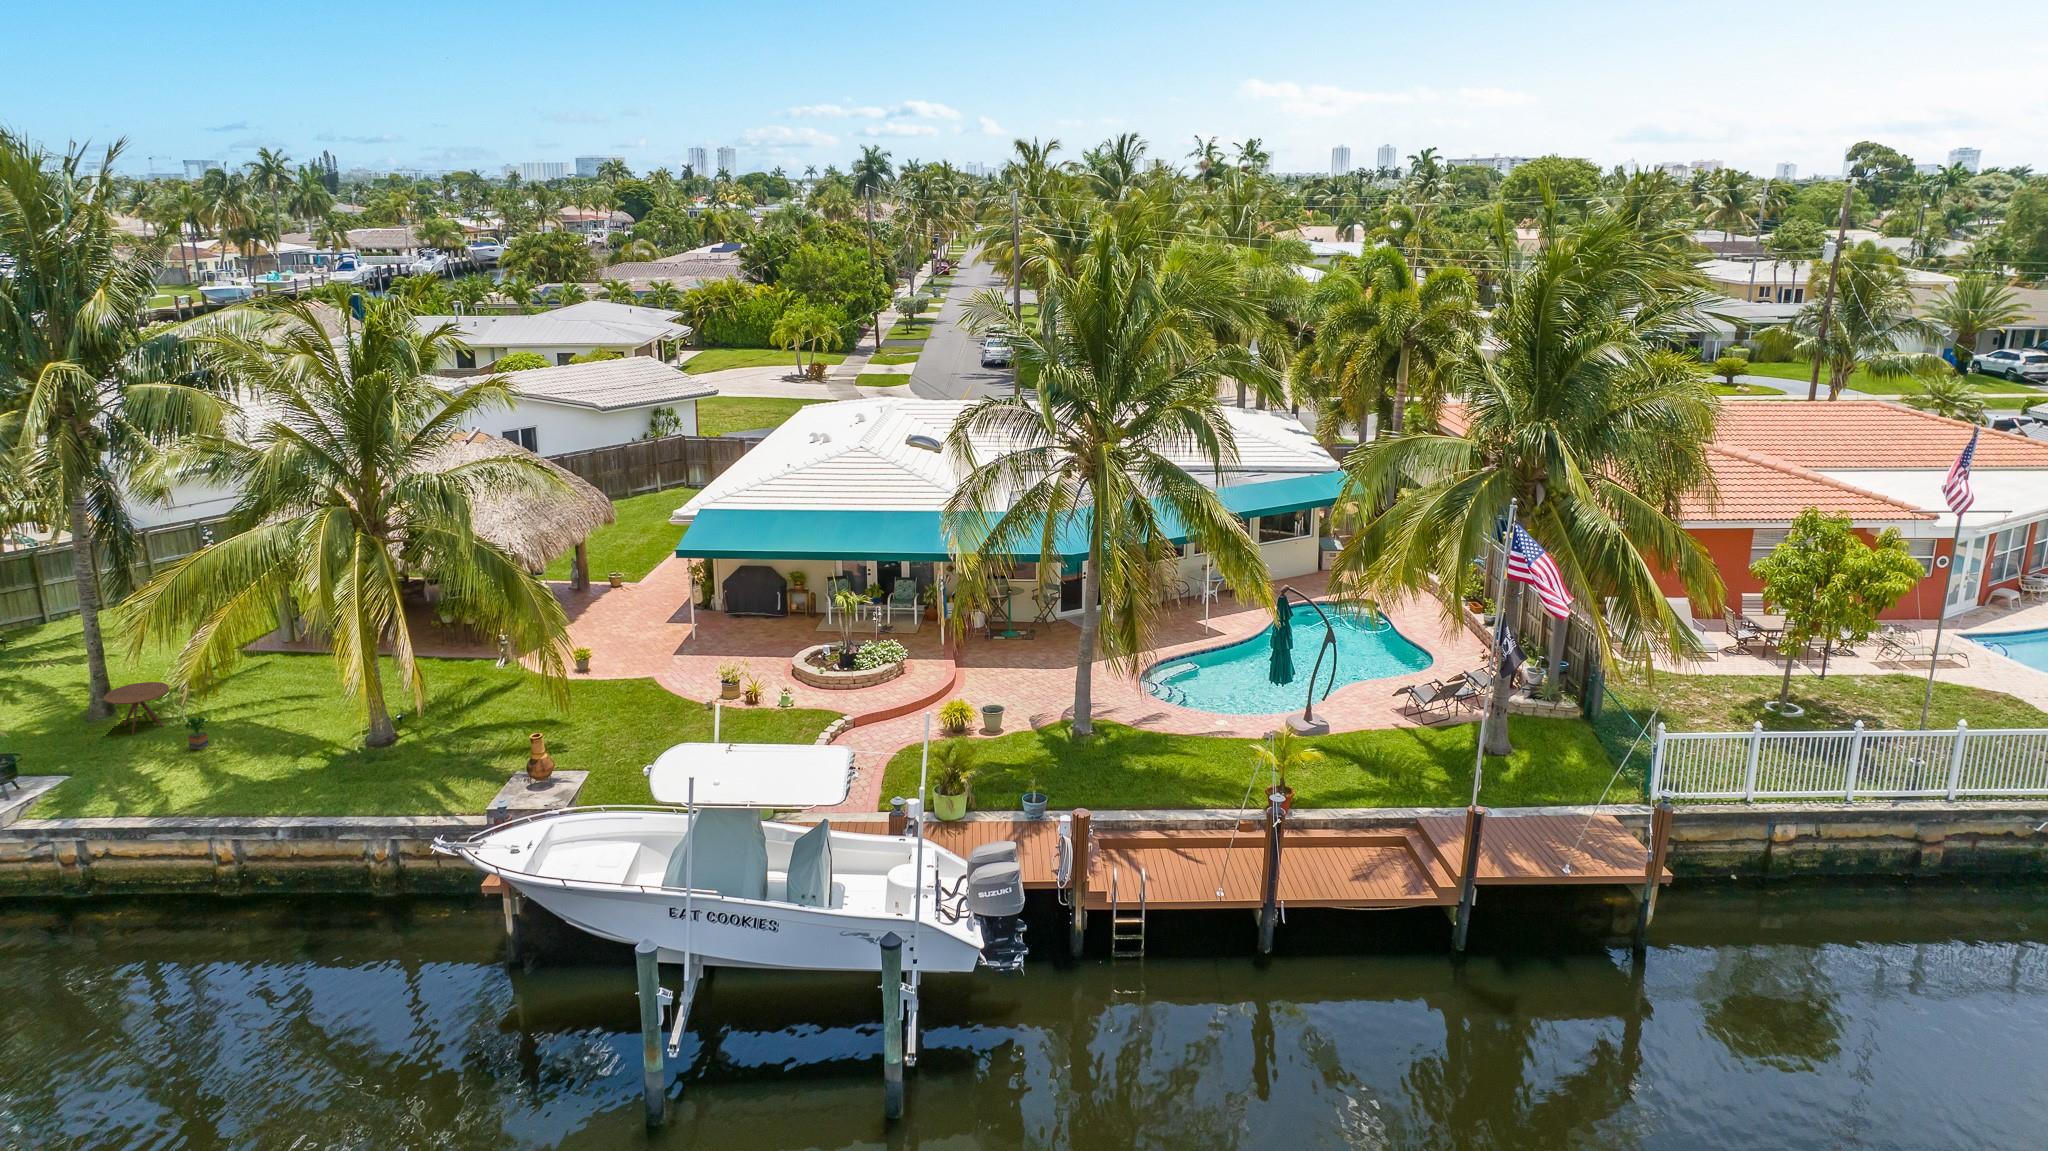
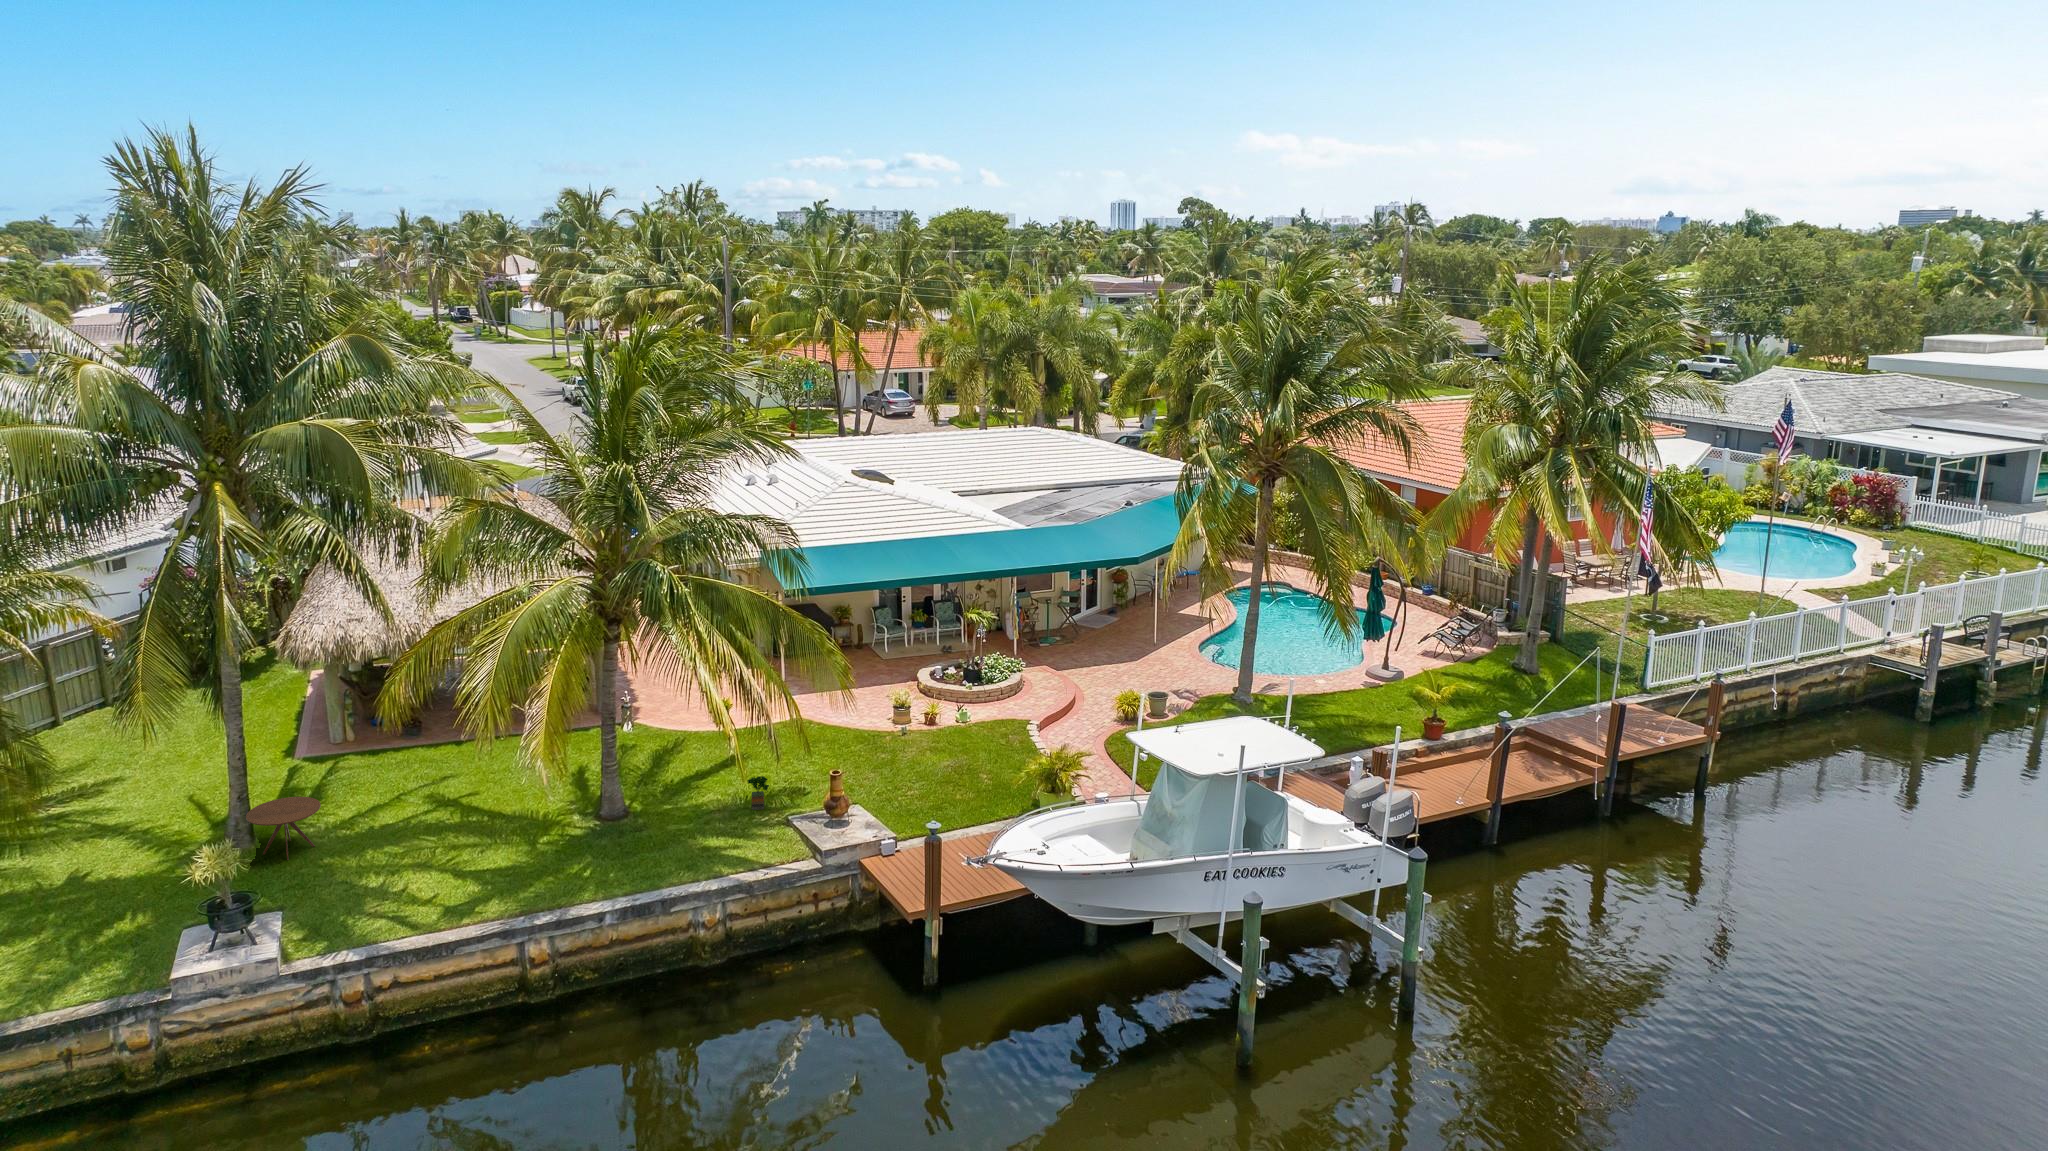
potted tree: present [185,717,209,750] -> present [747,776,769,810]

